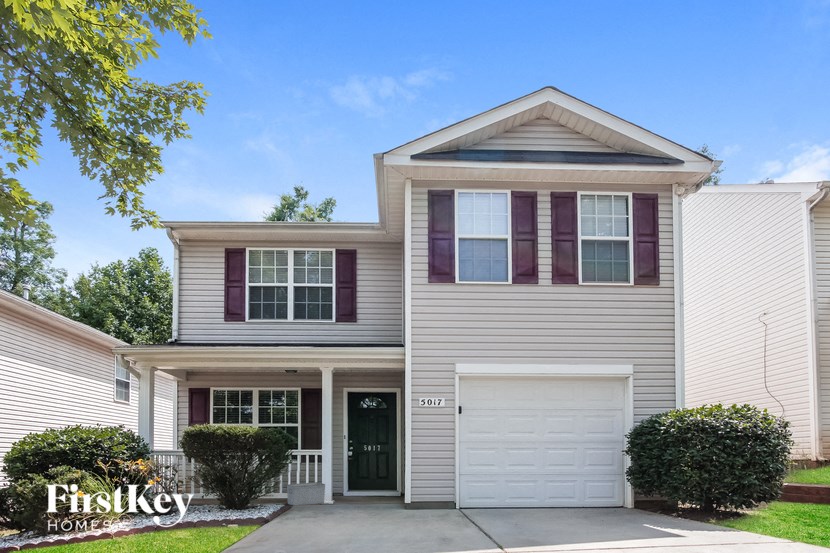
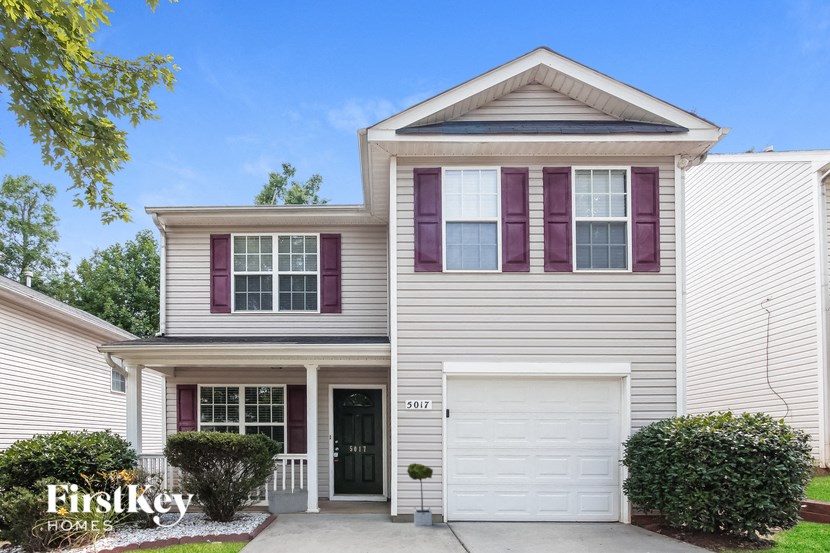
potted tree: none [420,453,444,512] -> present [407,463,433,526]

